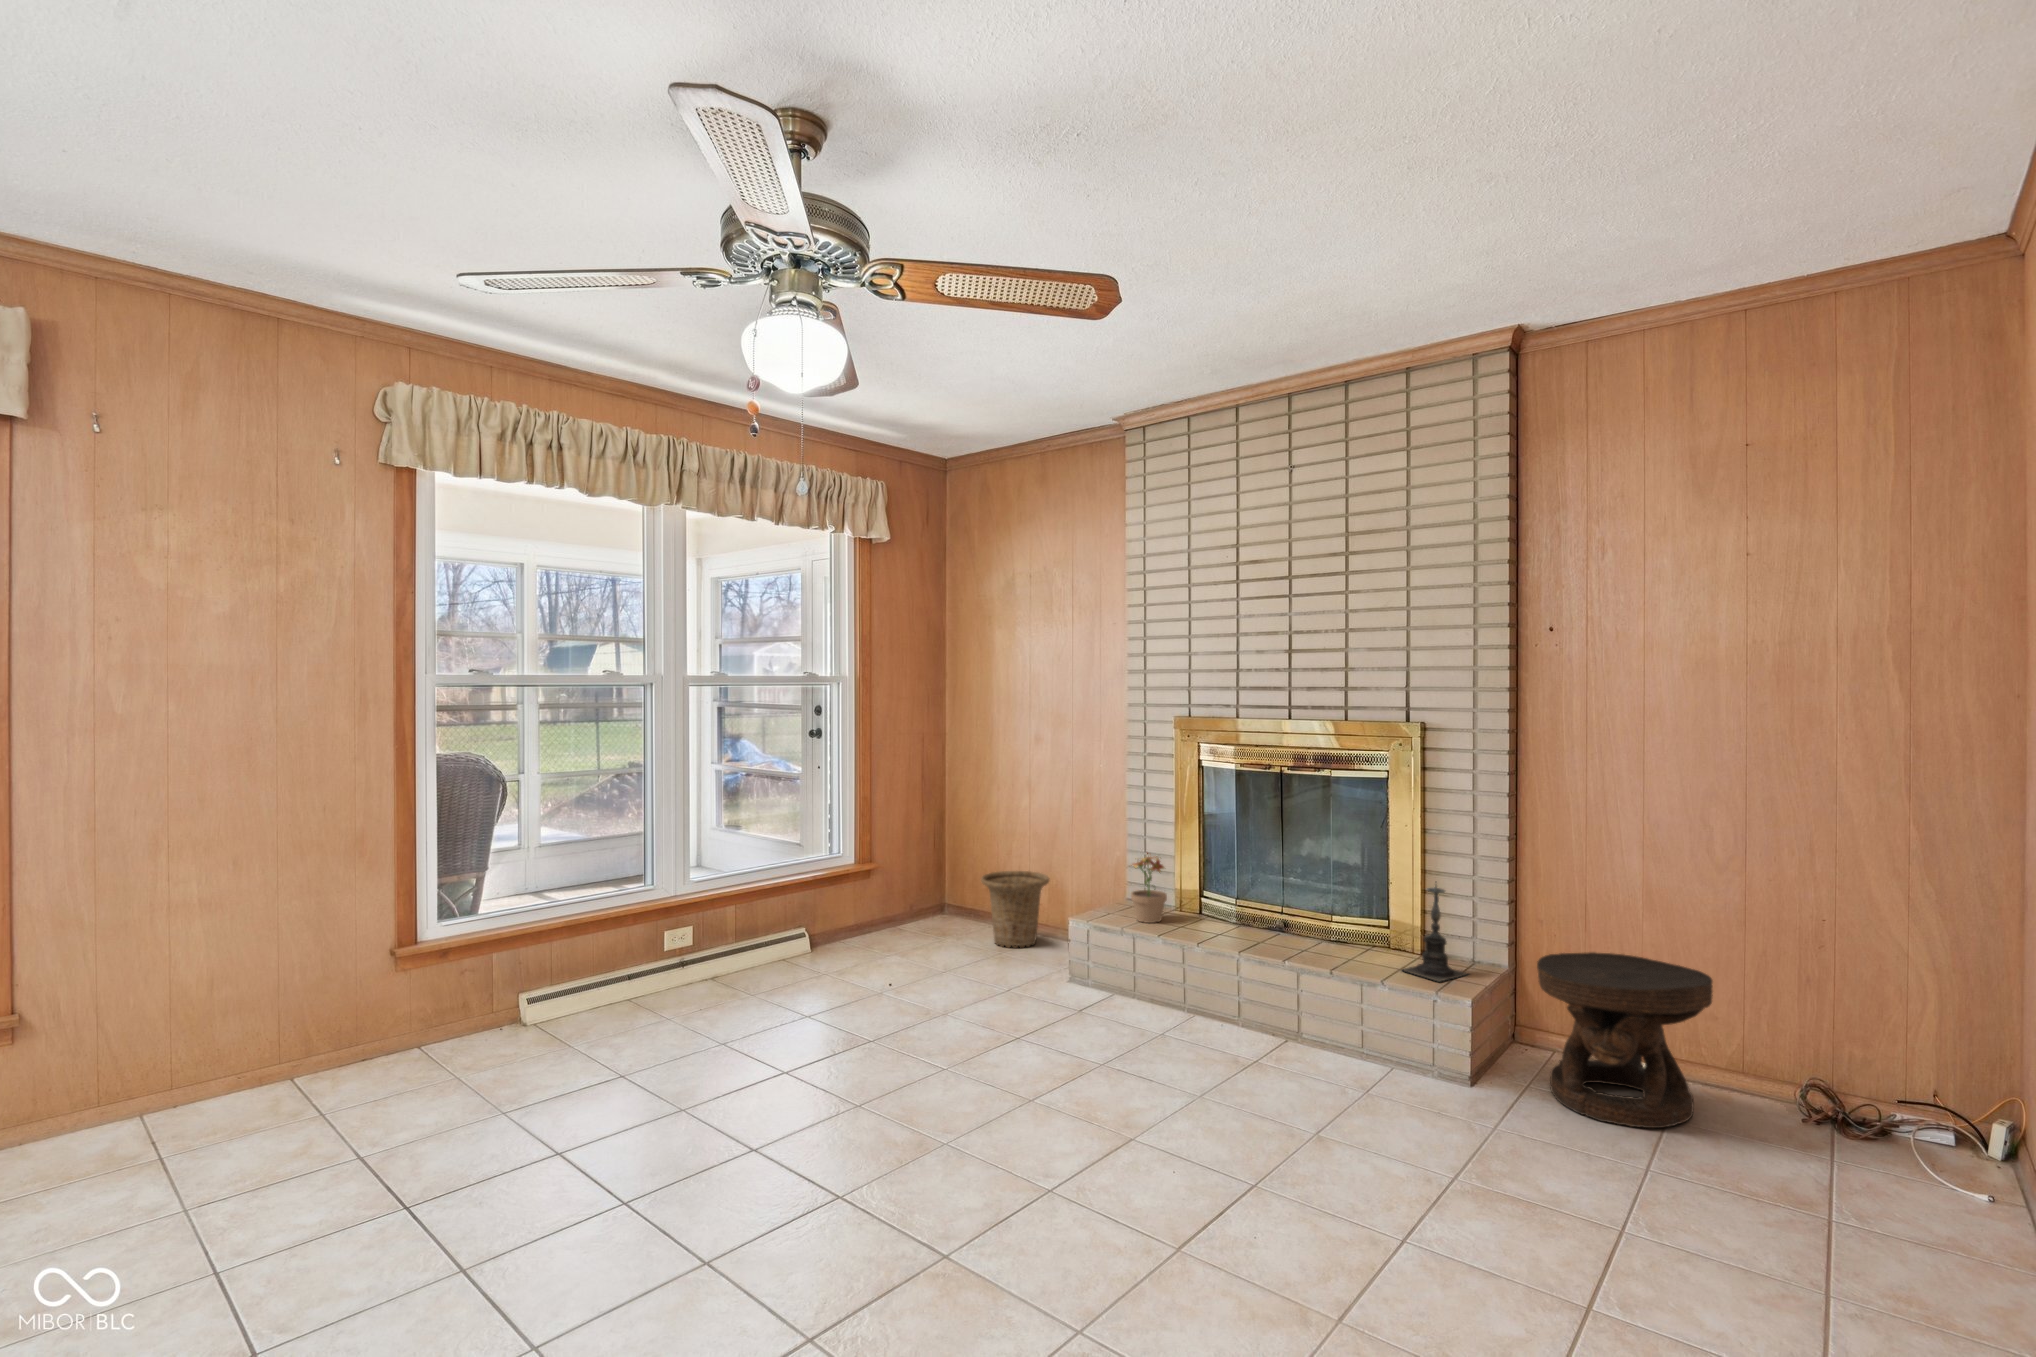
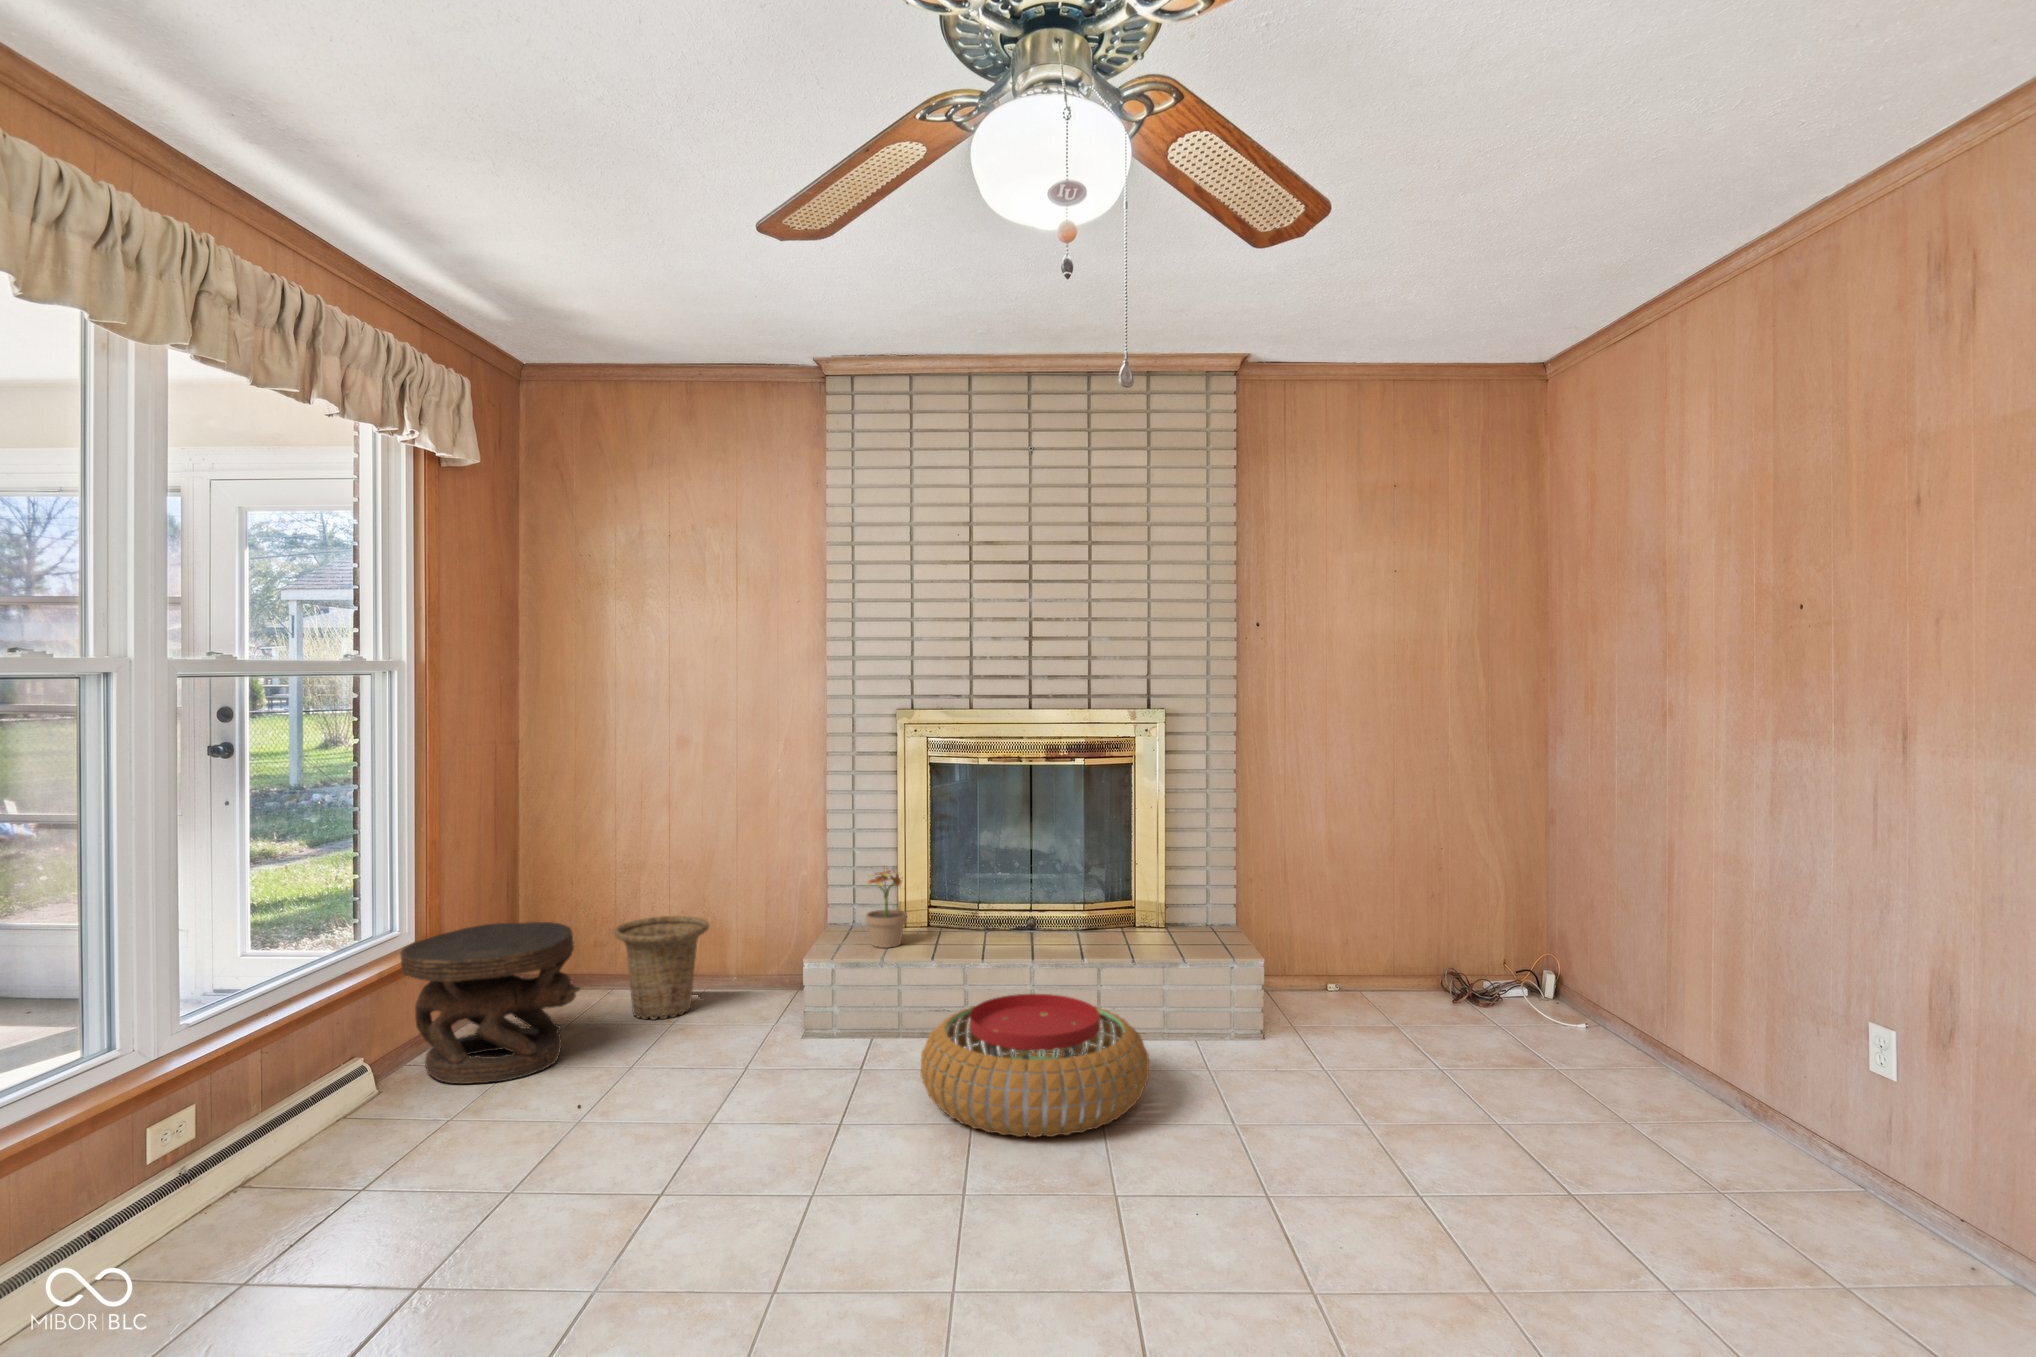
candle holder: present [1403,886,1468,982] -> none [1179,848,1226,946]
side table: present [1537,952,1713,1128] -> present [401,922,580,1084]
pouf: none [1052,975,1257,1100] -> present [920,994,1149,1137]

